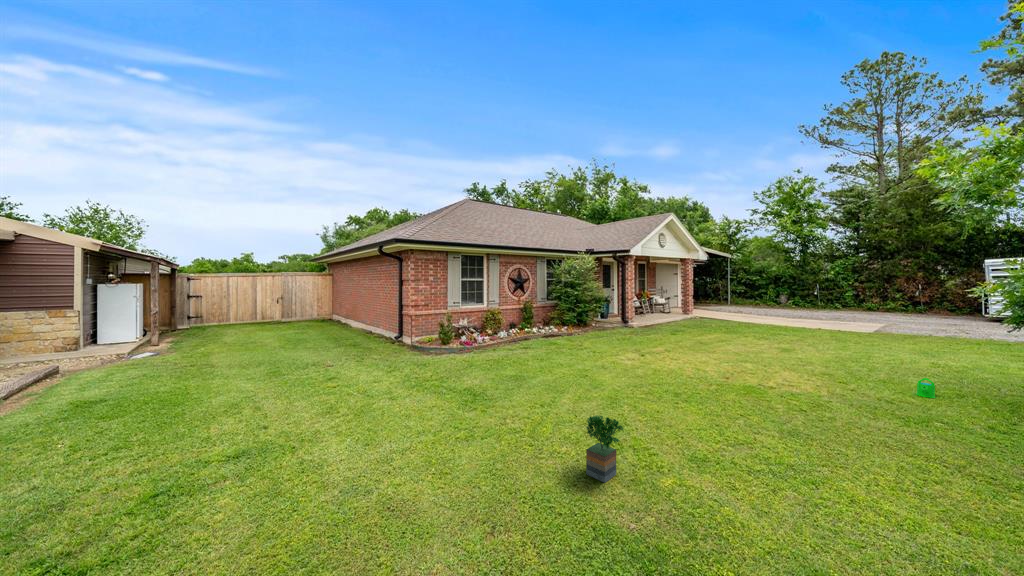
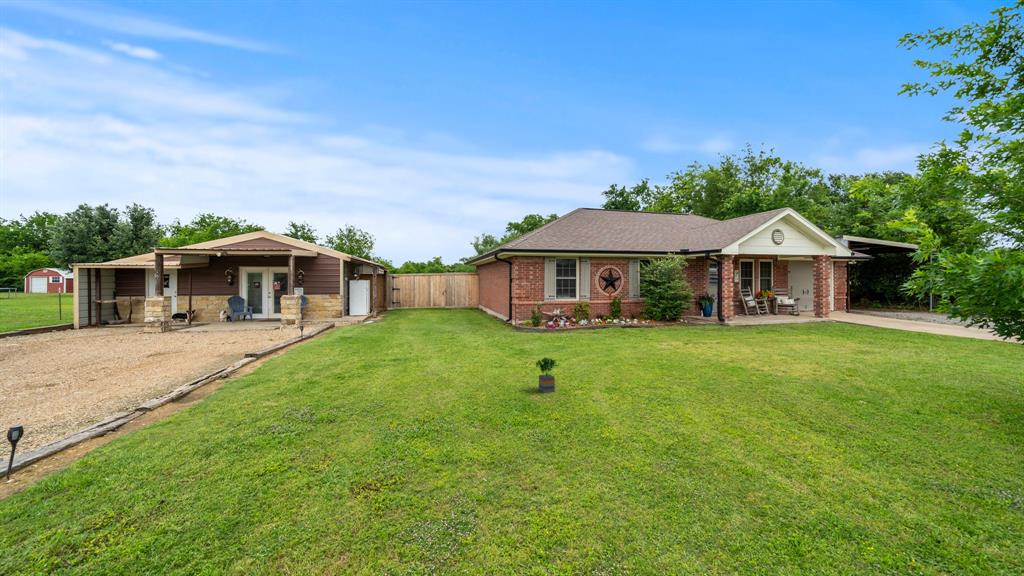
watering can: present [916,378,936,398] -> none [911,377,932,396]

